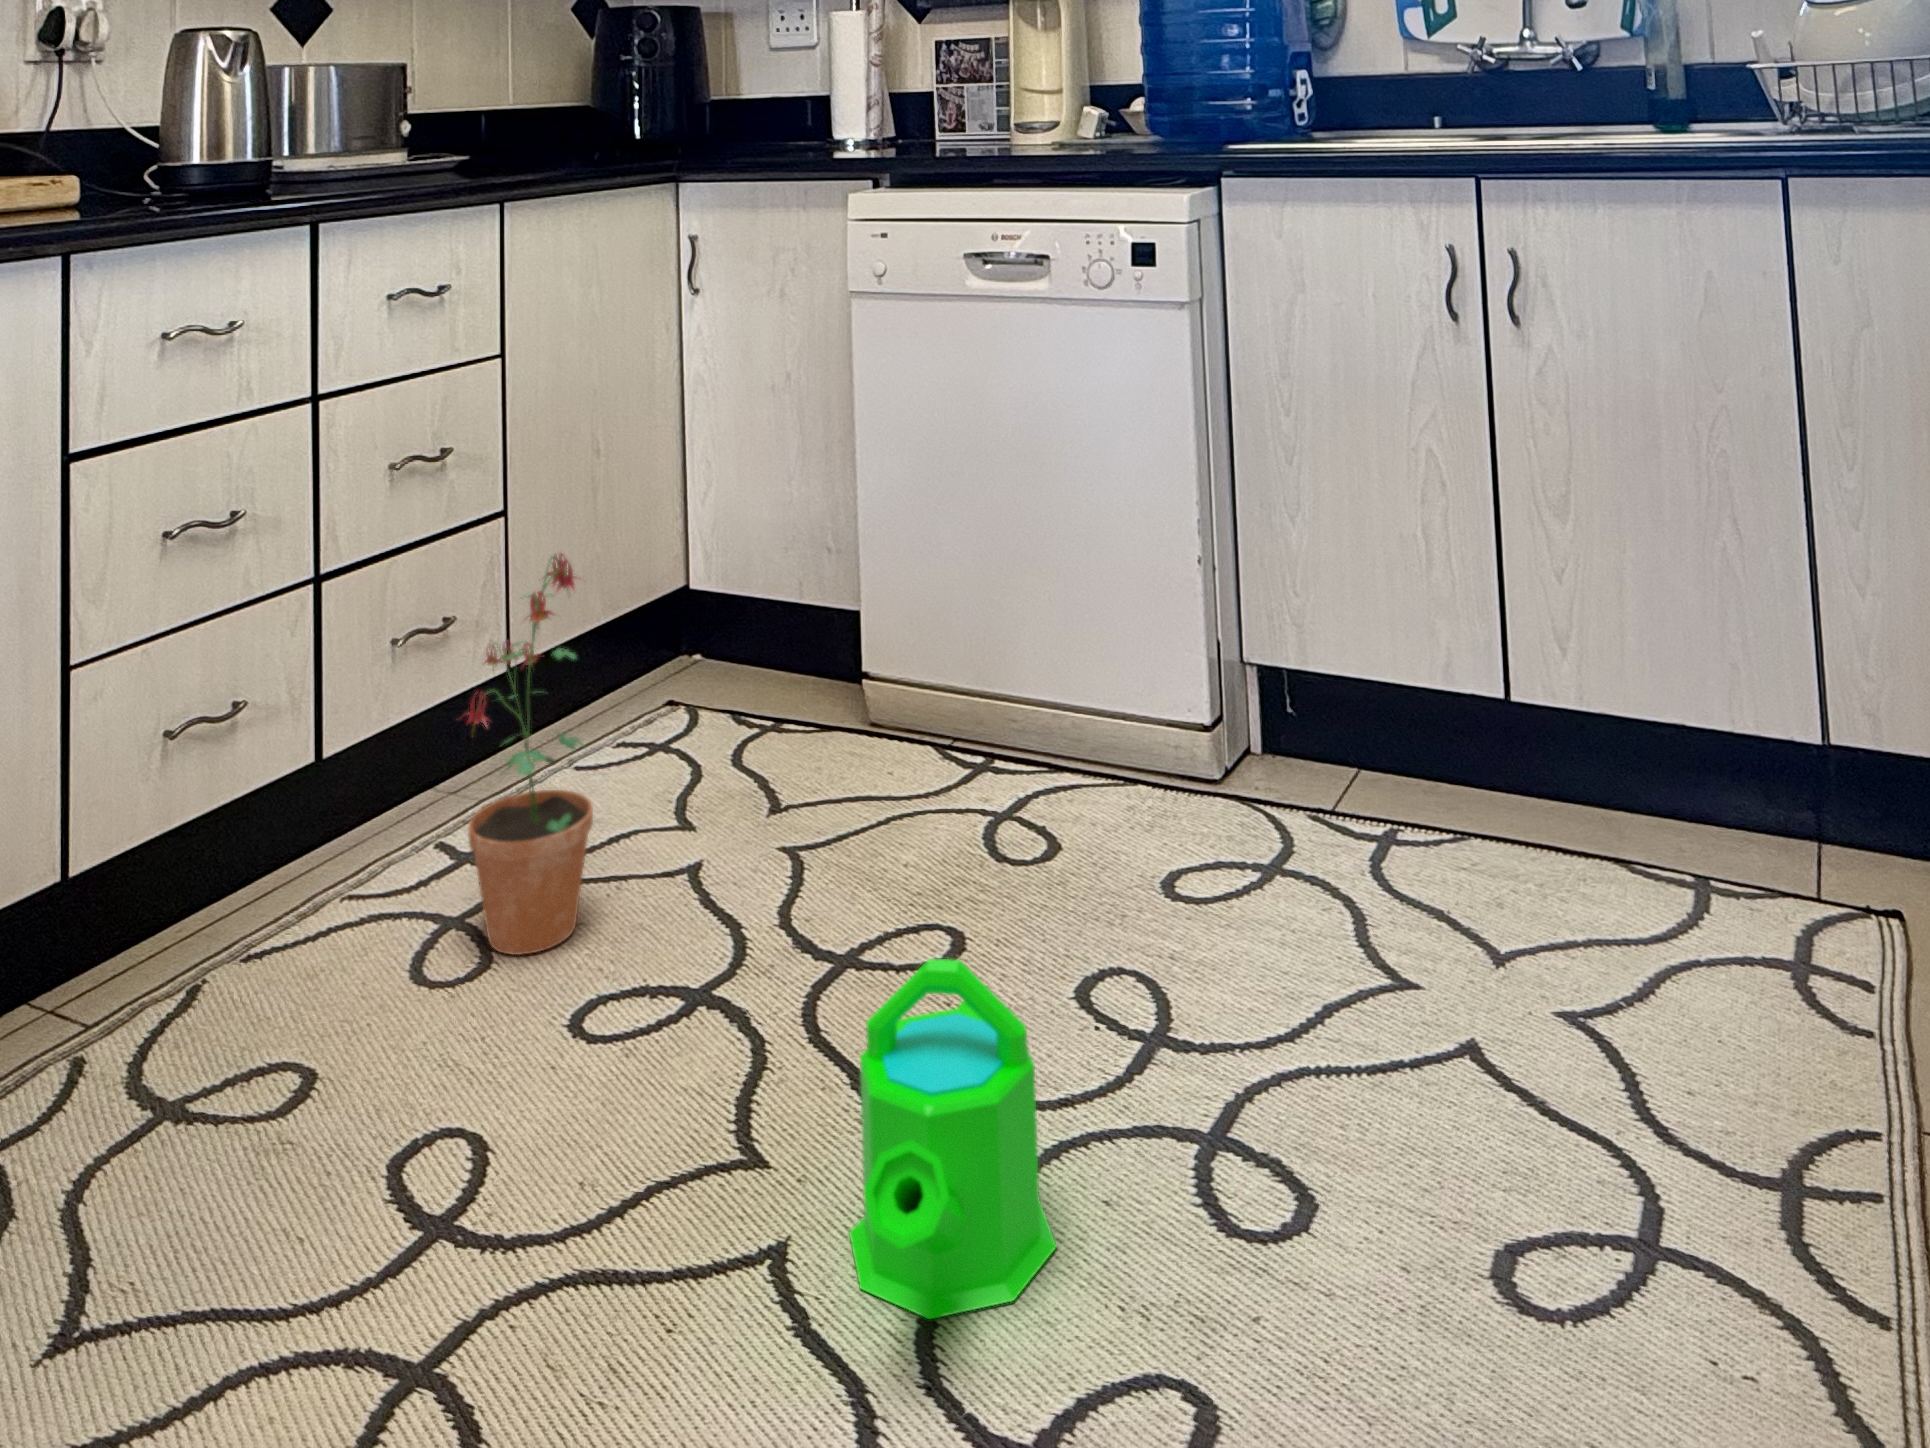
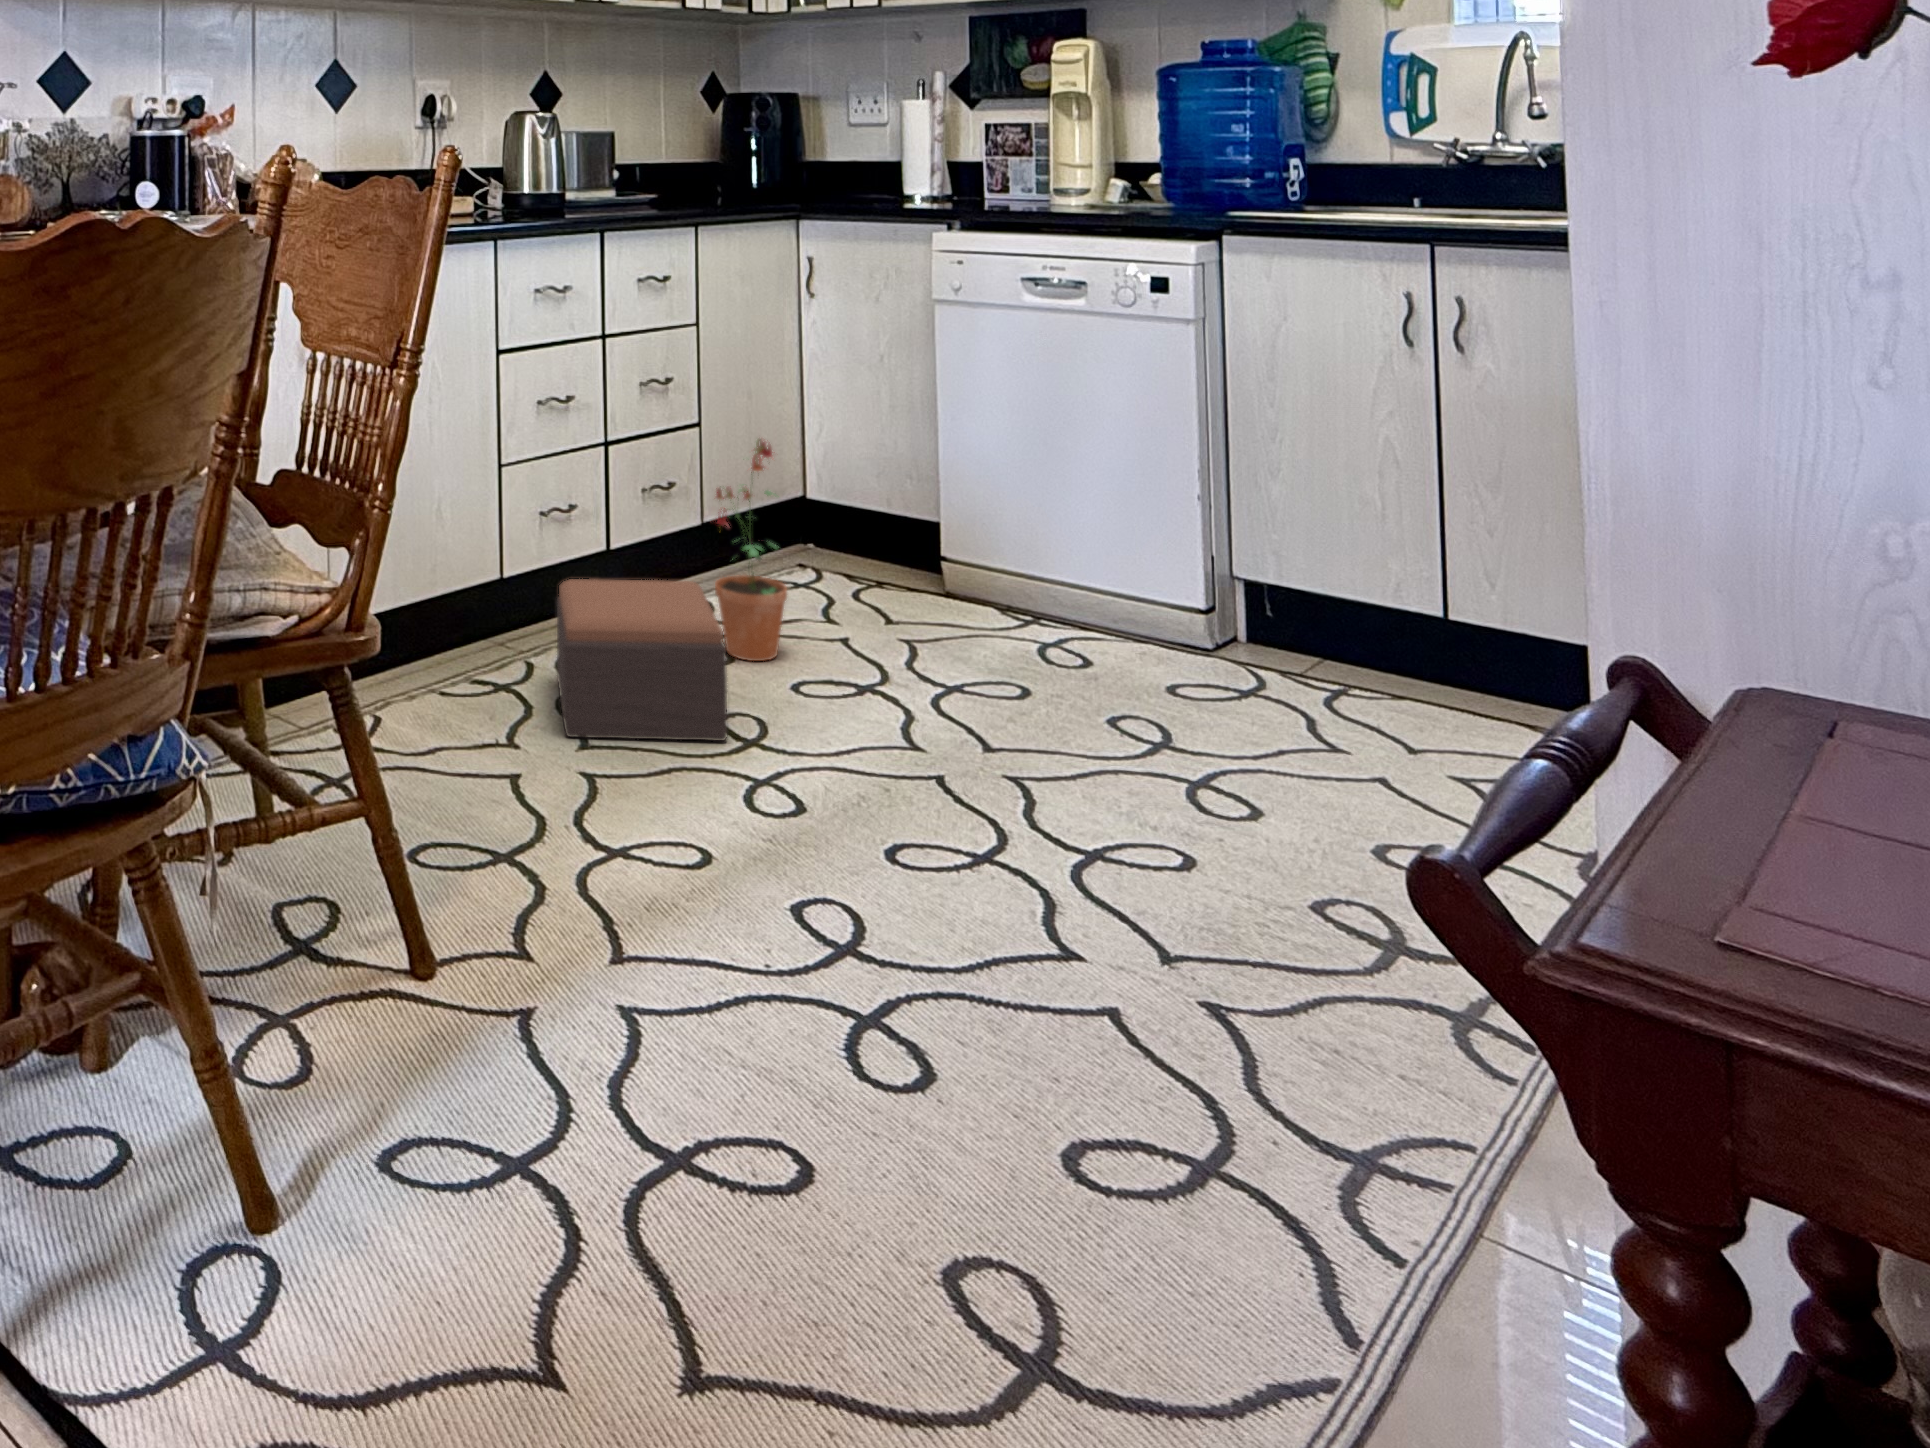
footstool: none [53,859,417,1291] -> present [557,579,728,741]
watering can: present [849,959,1057,1319] -> none [977,653,1103,828]

